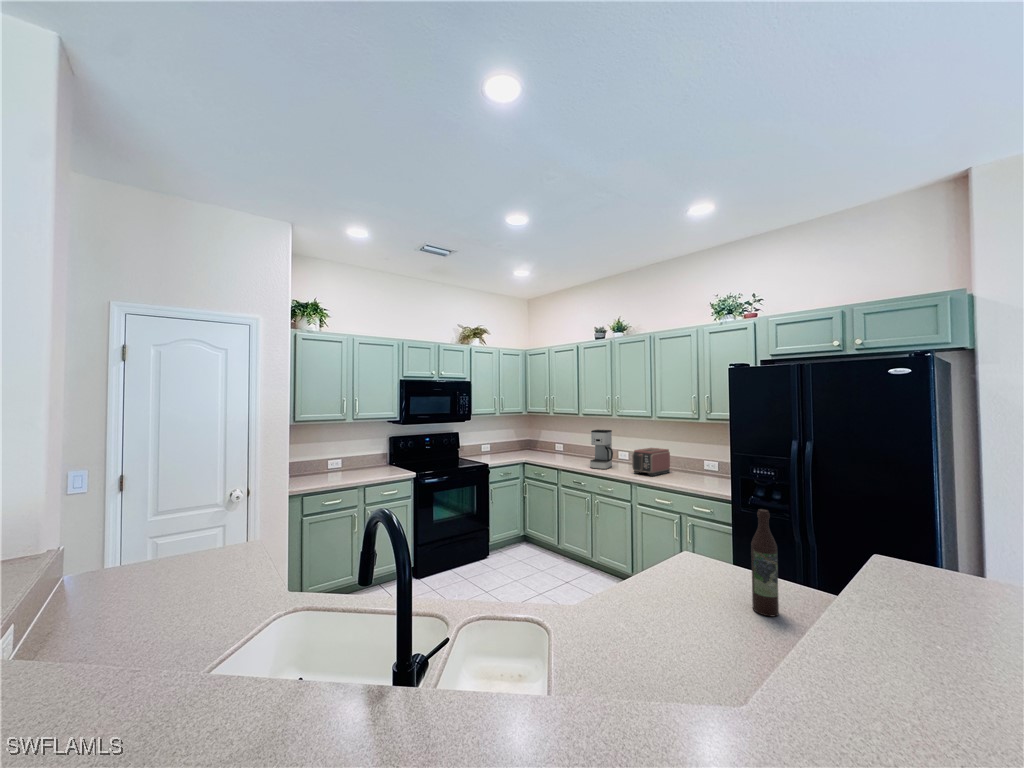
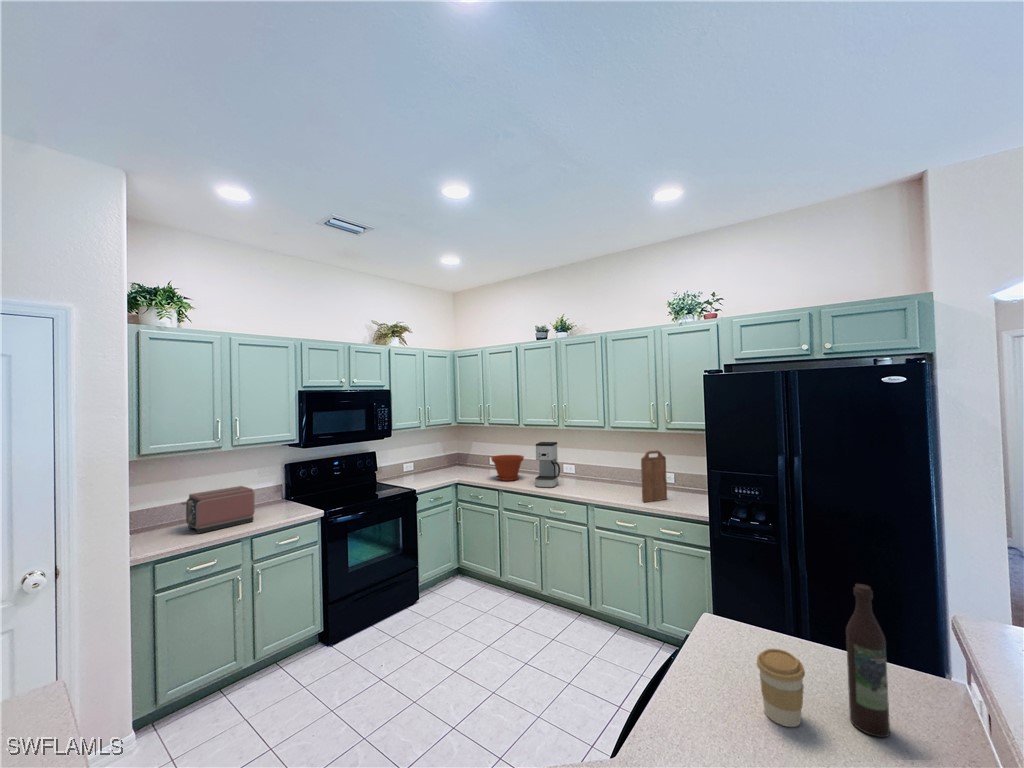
cutting board: none [681,438,707,484] -> present [641,451,667,502]
plant pot: none [554,441,583,463] -> present [491,455,524,481]
toaster: present [632,448,670,476] -> present [181,486,255,533]
coffee cup: none [686,555,718,605] -> present [757,649,805,727]

